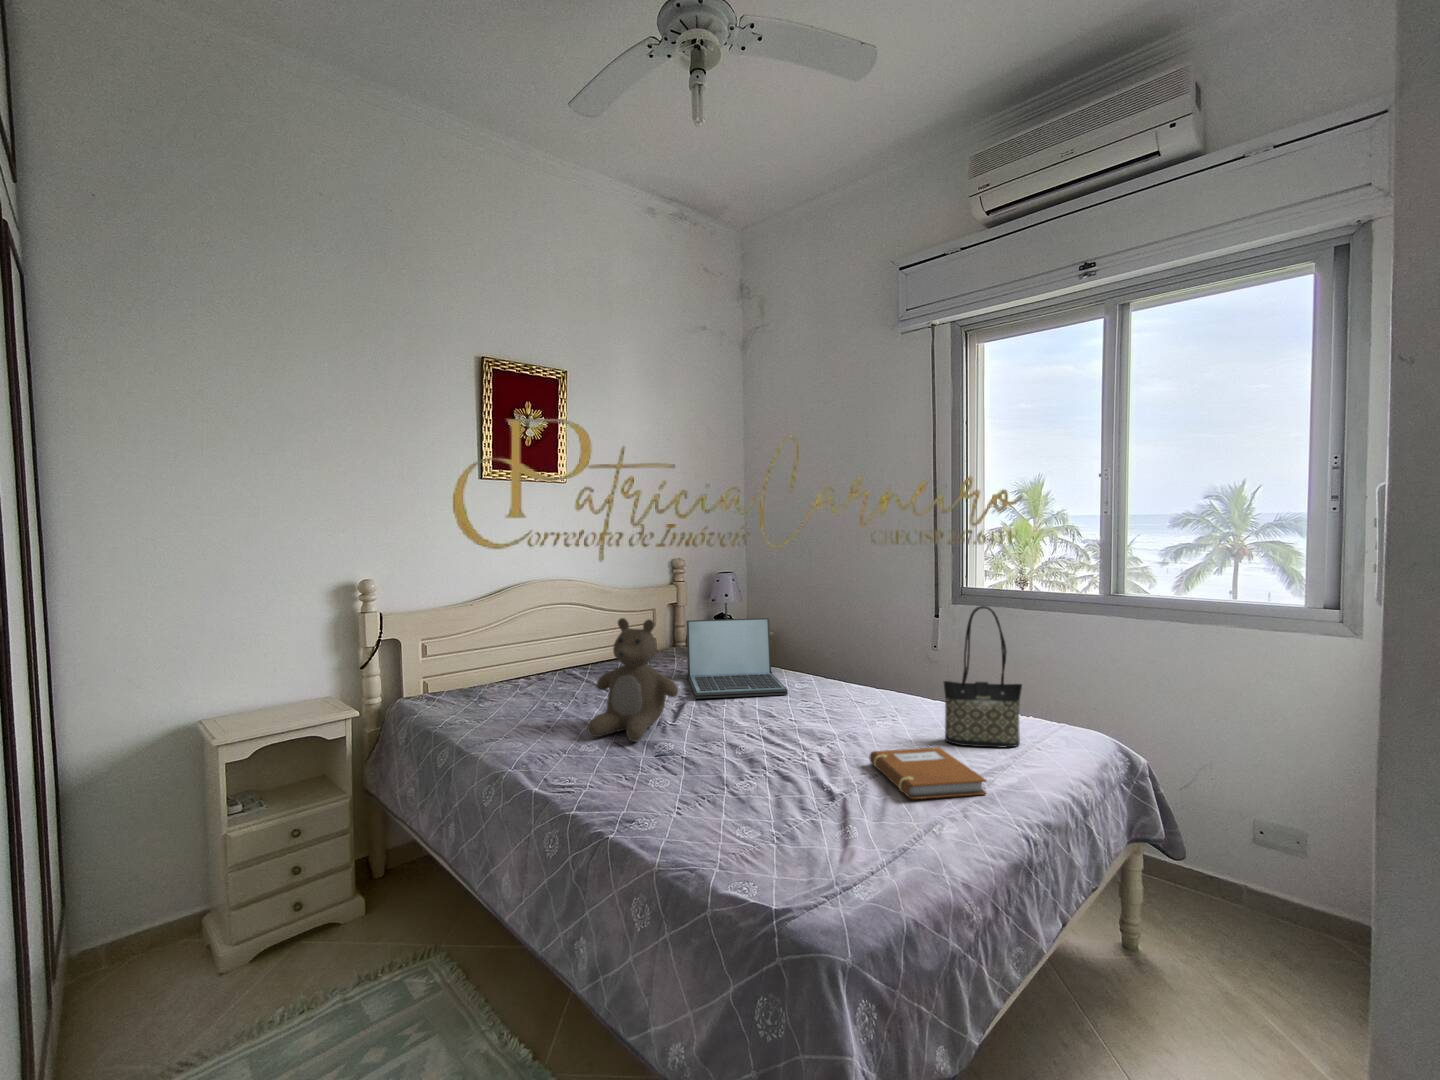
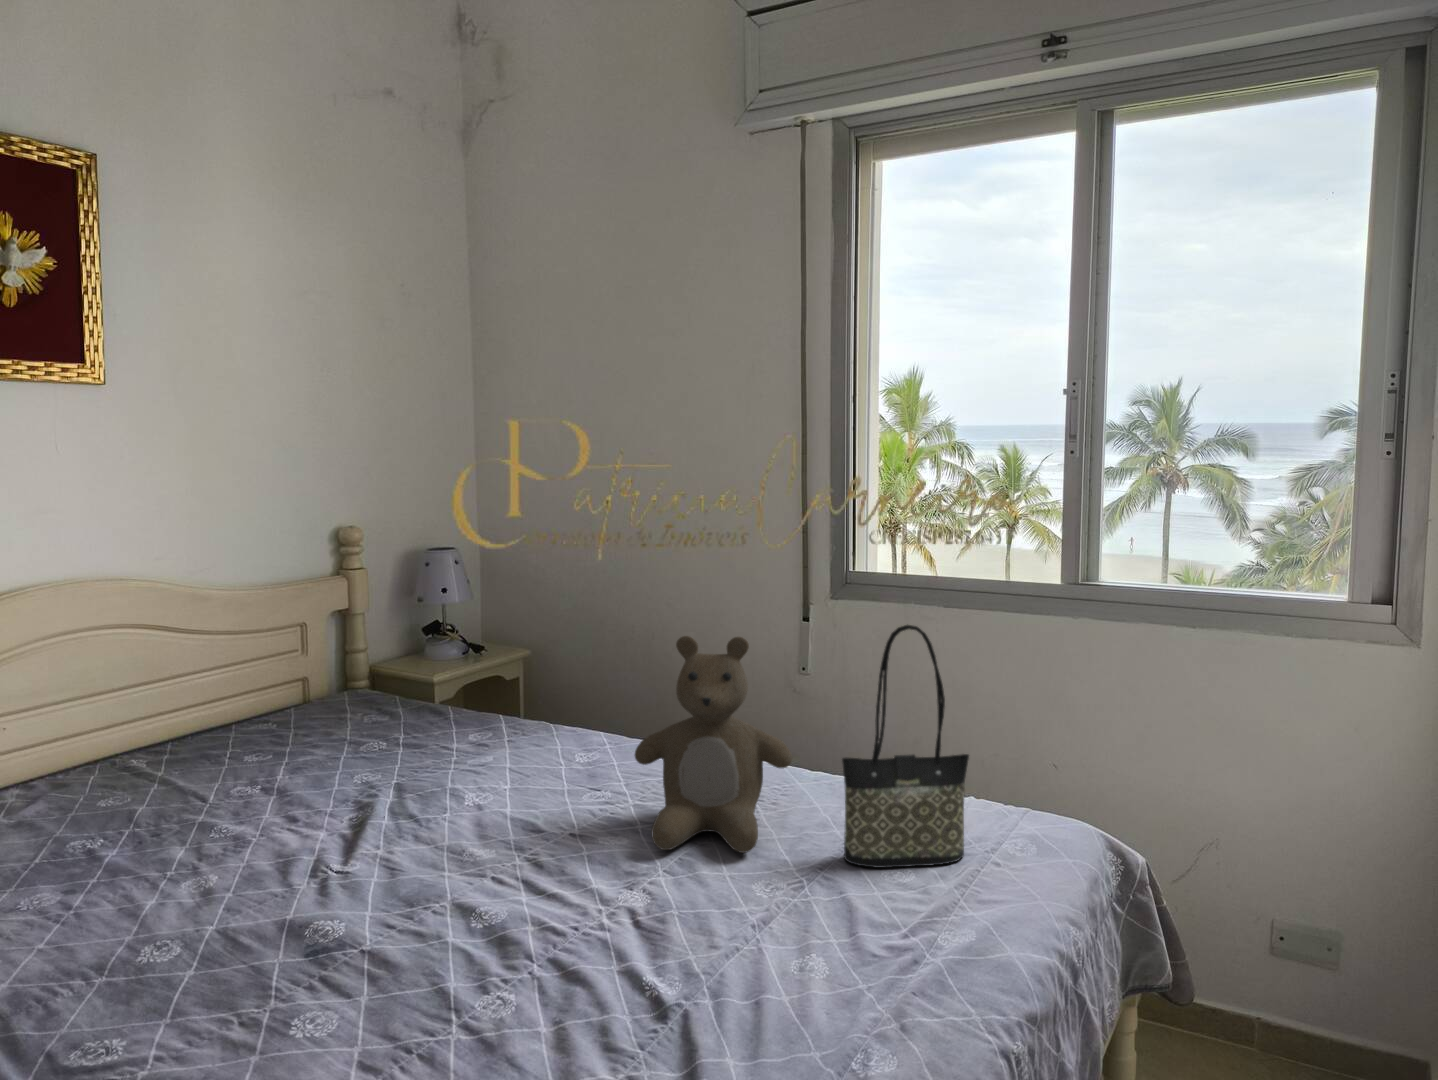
teddy bear: present [588,618,678,742] -> present [635,636,792,853]
laptop: present [686,618,788,699] -> none [366,640,562,806]
notebook: present [869,747,987,799] -> none [722,881,930,1001]

